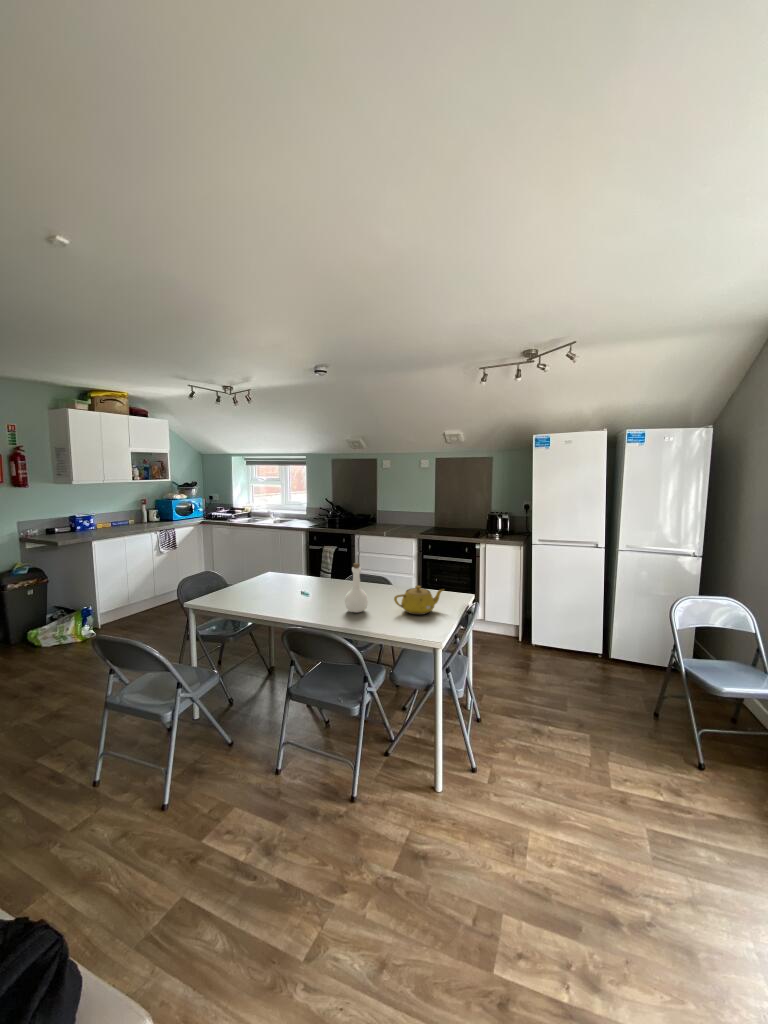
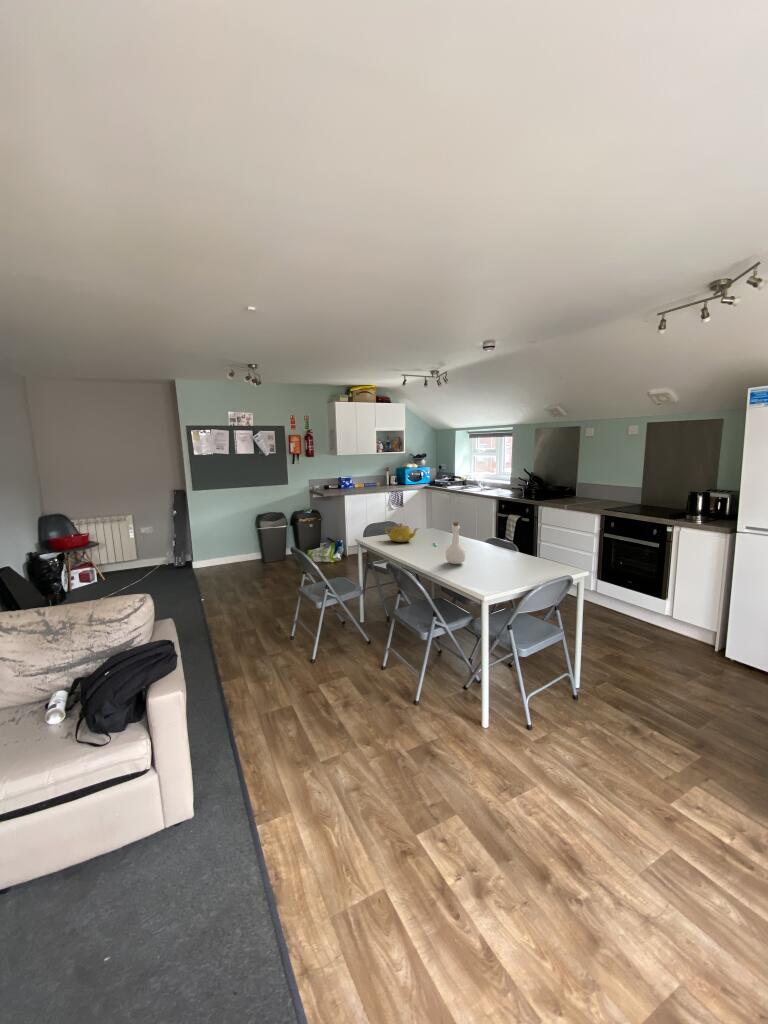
teapot: present [394,586,443,615] -> present [385,523,417,543]

